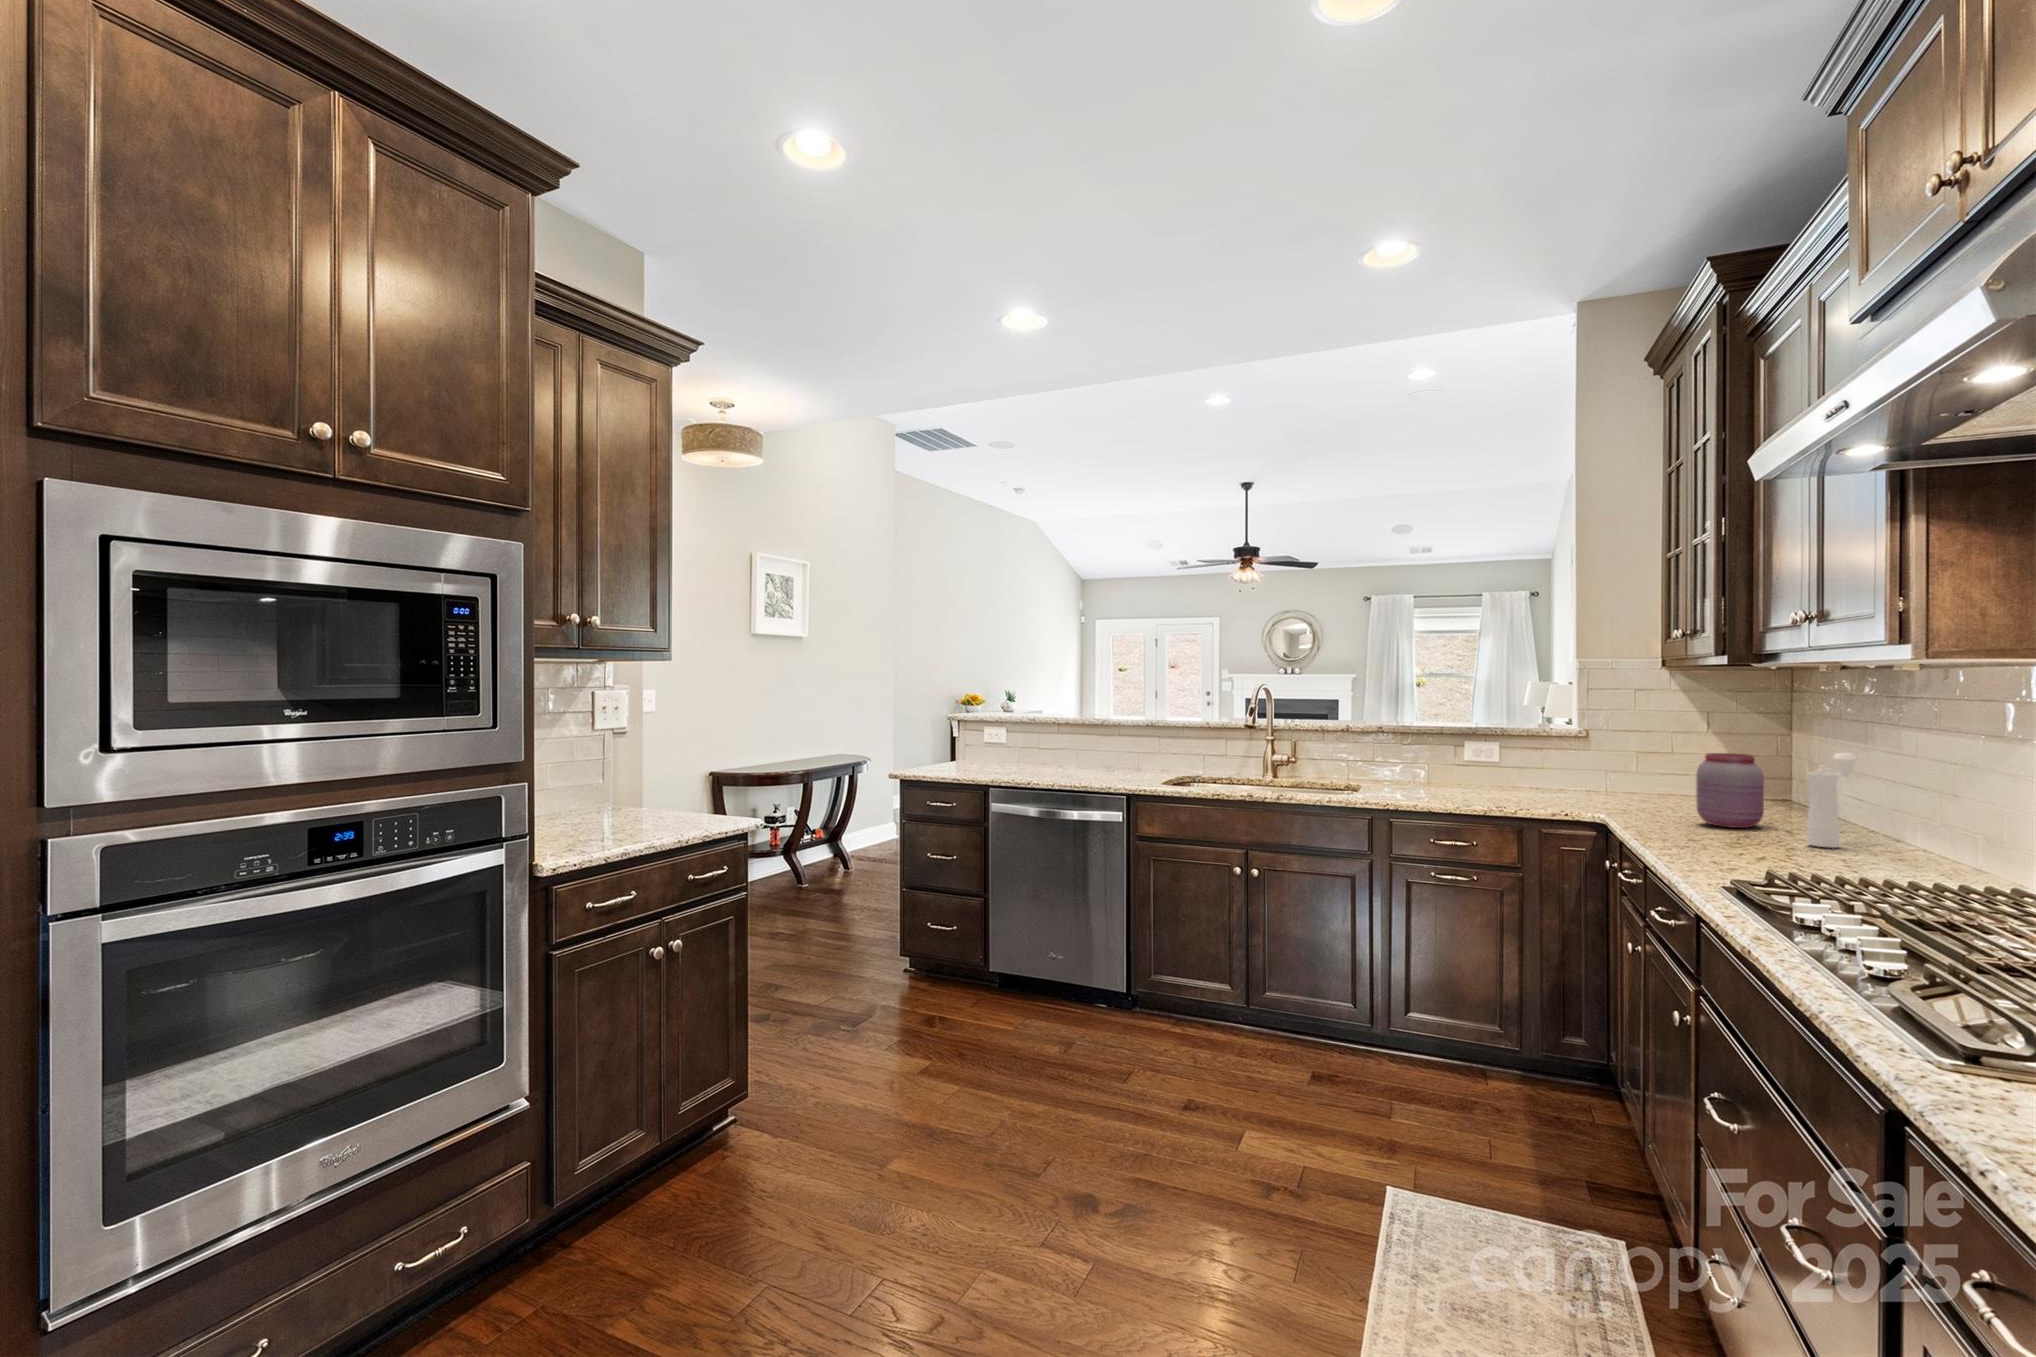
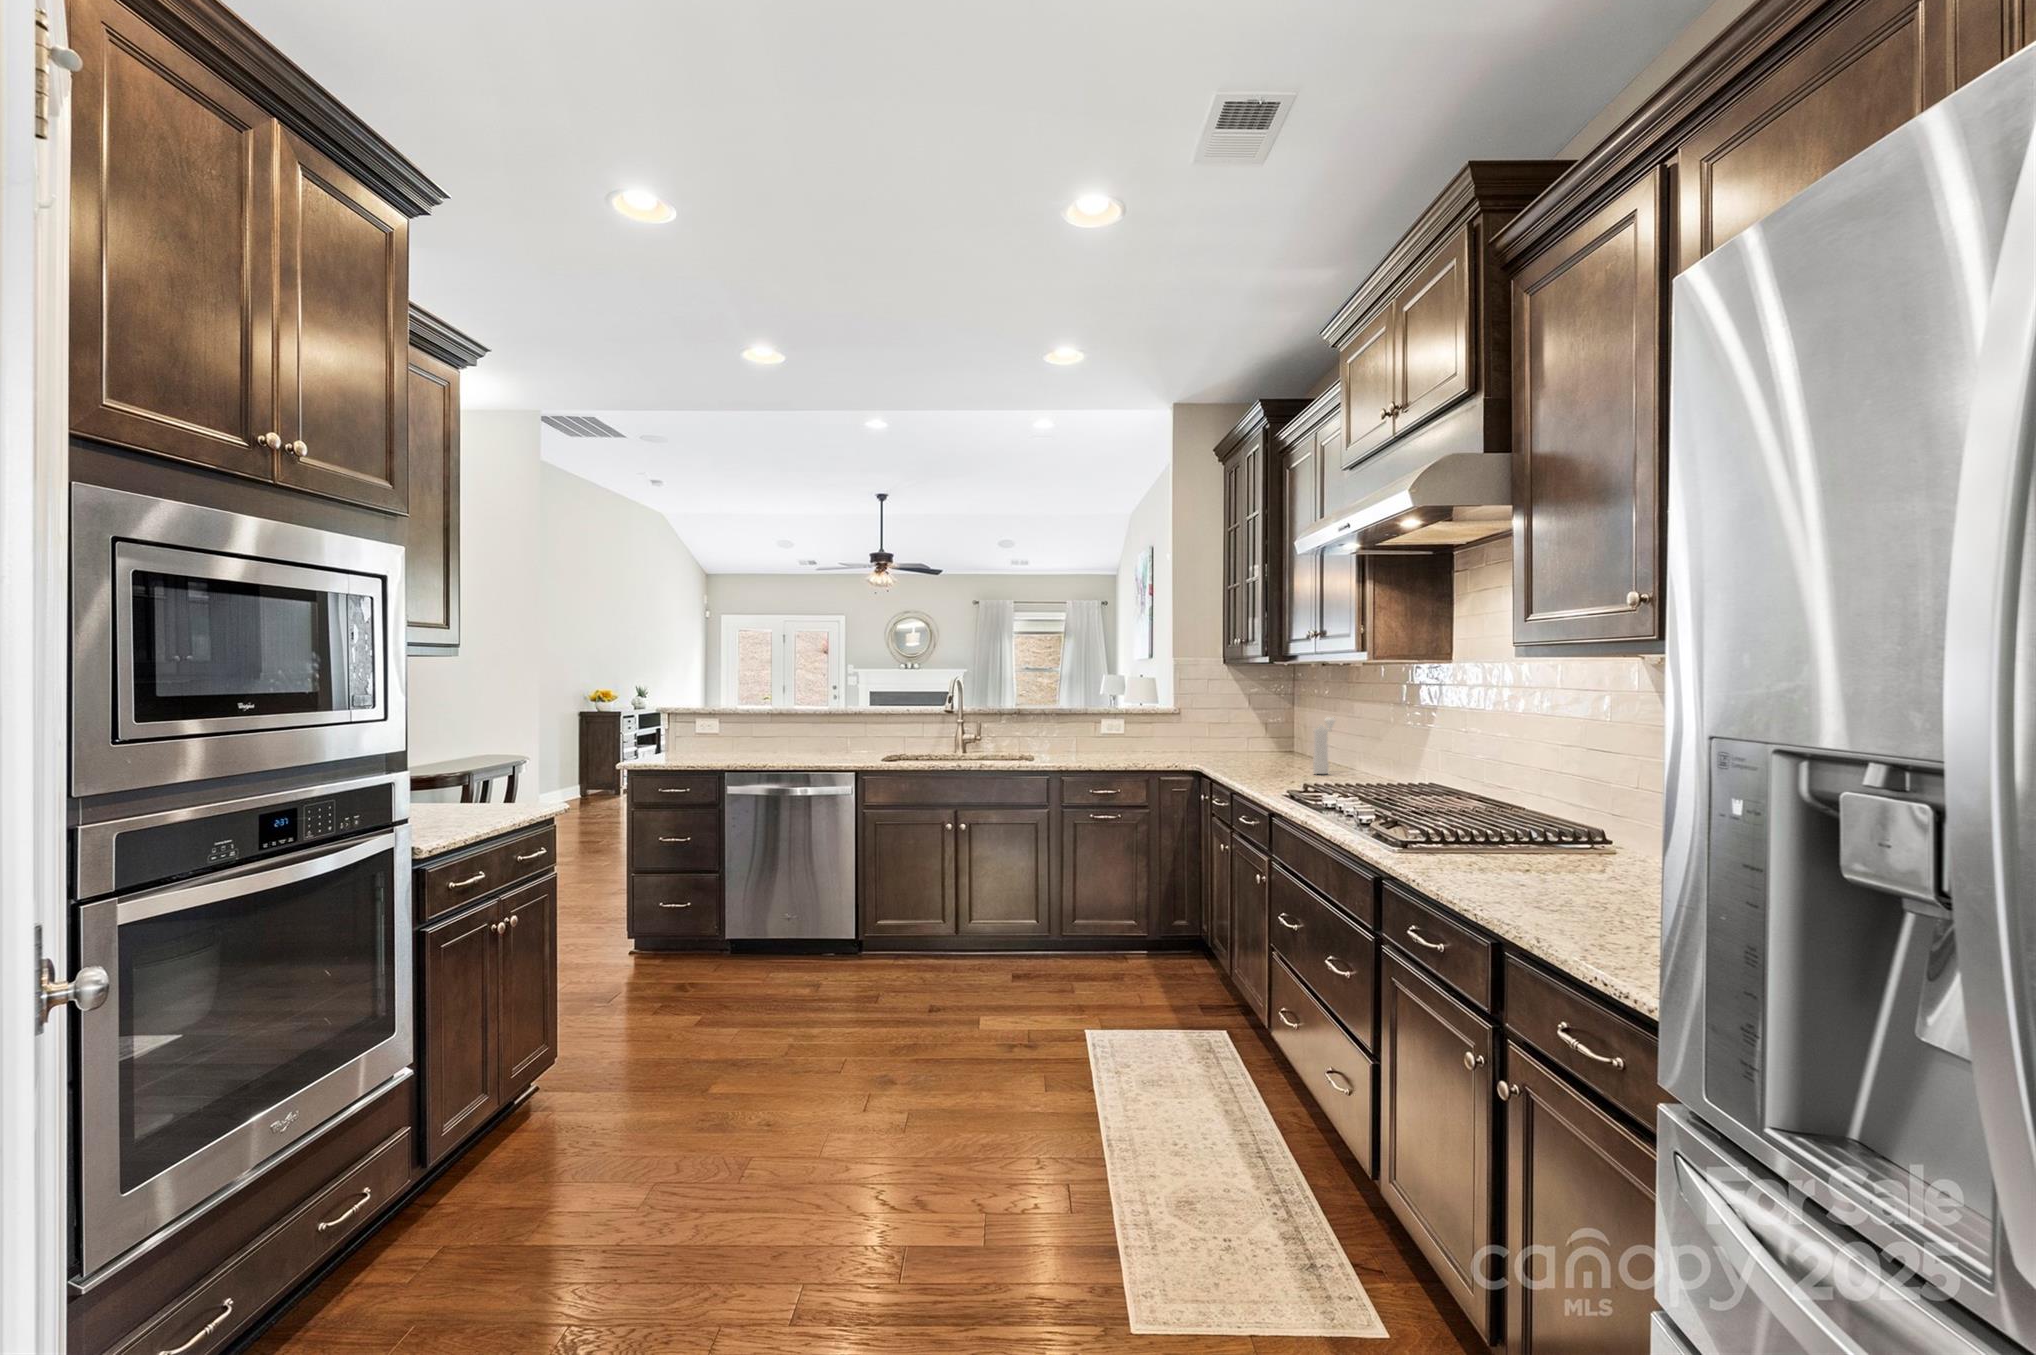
jar: present [1696,753,1764,828] -> none [1253,720,1289,768]

